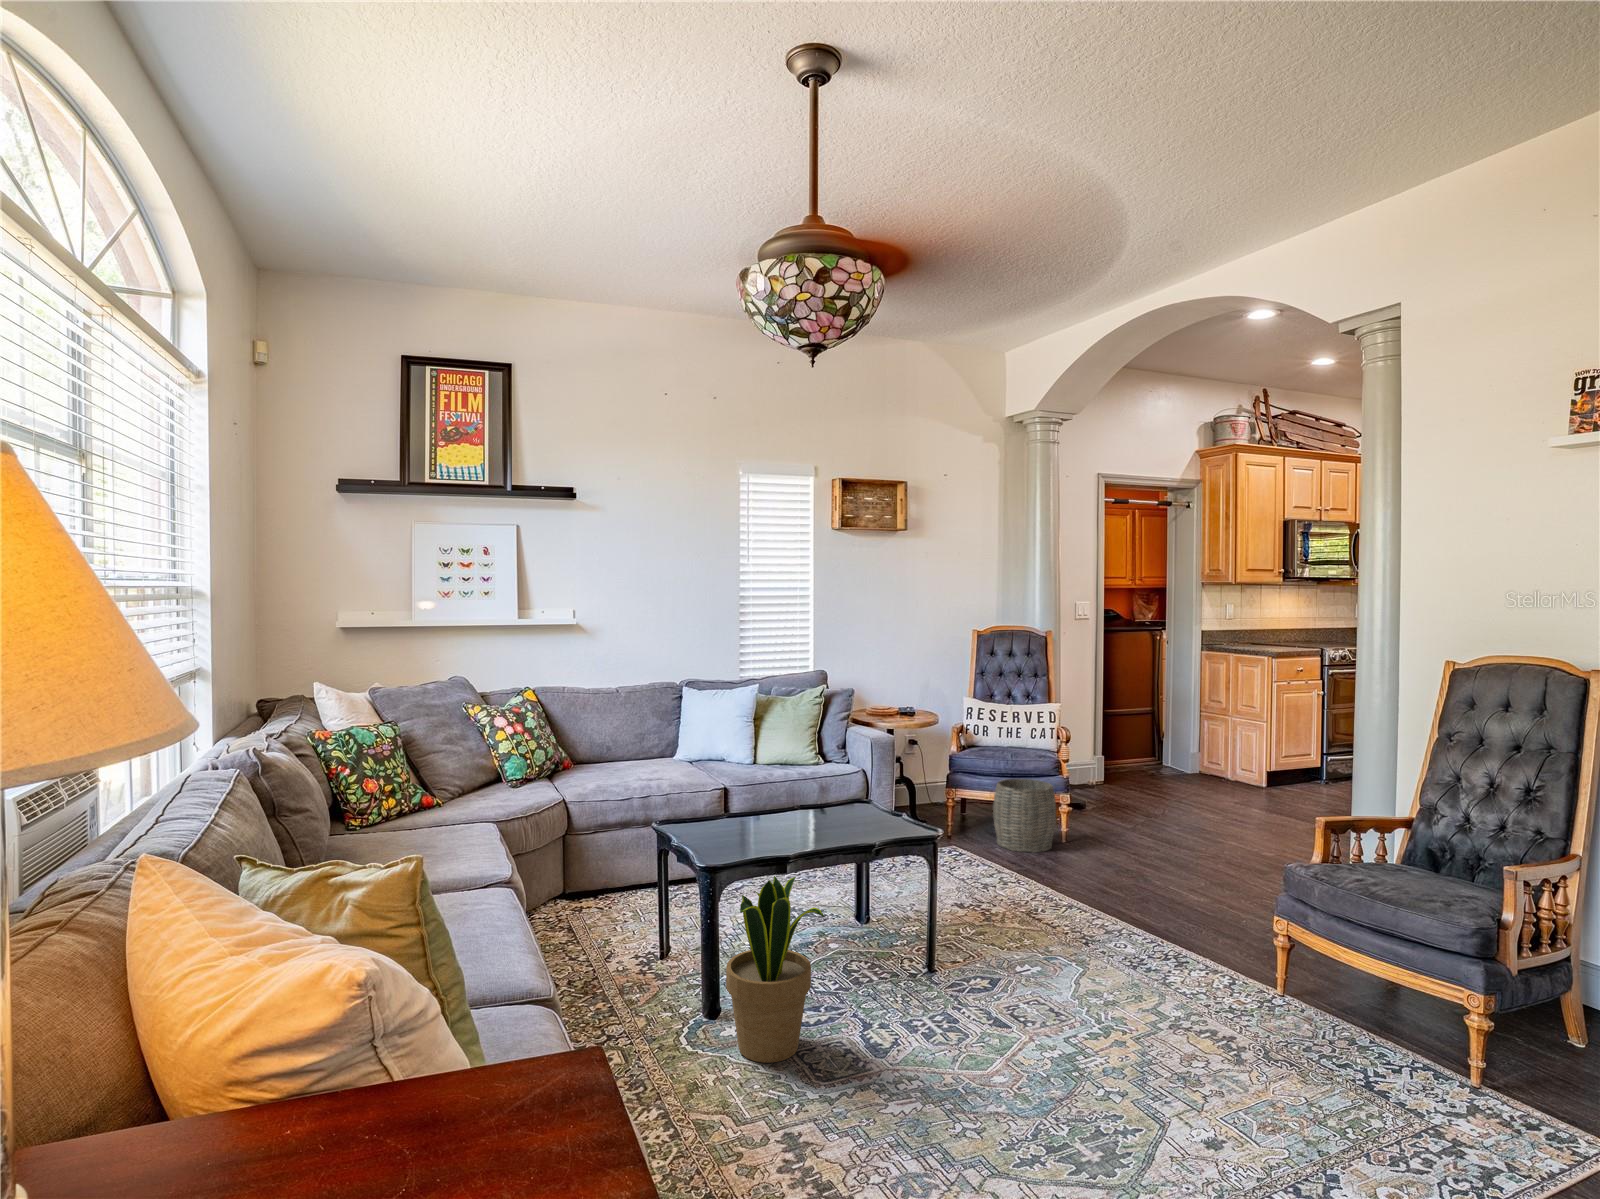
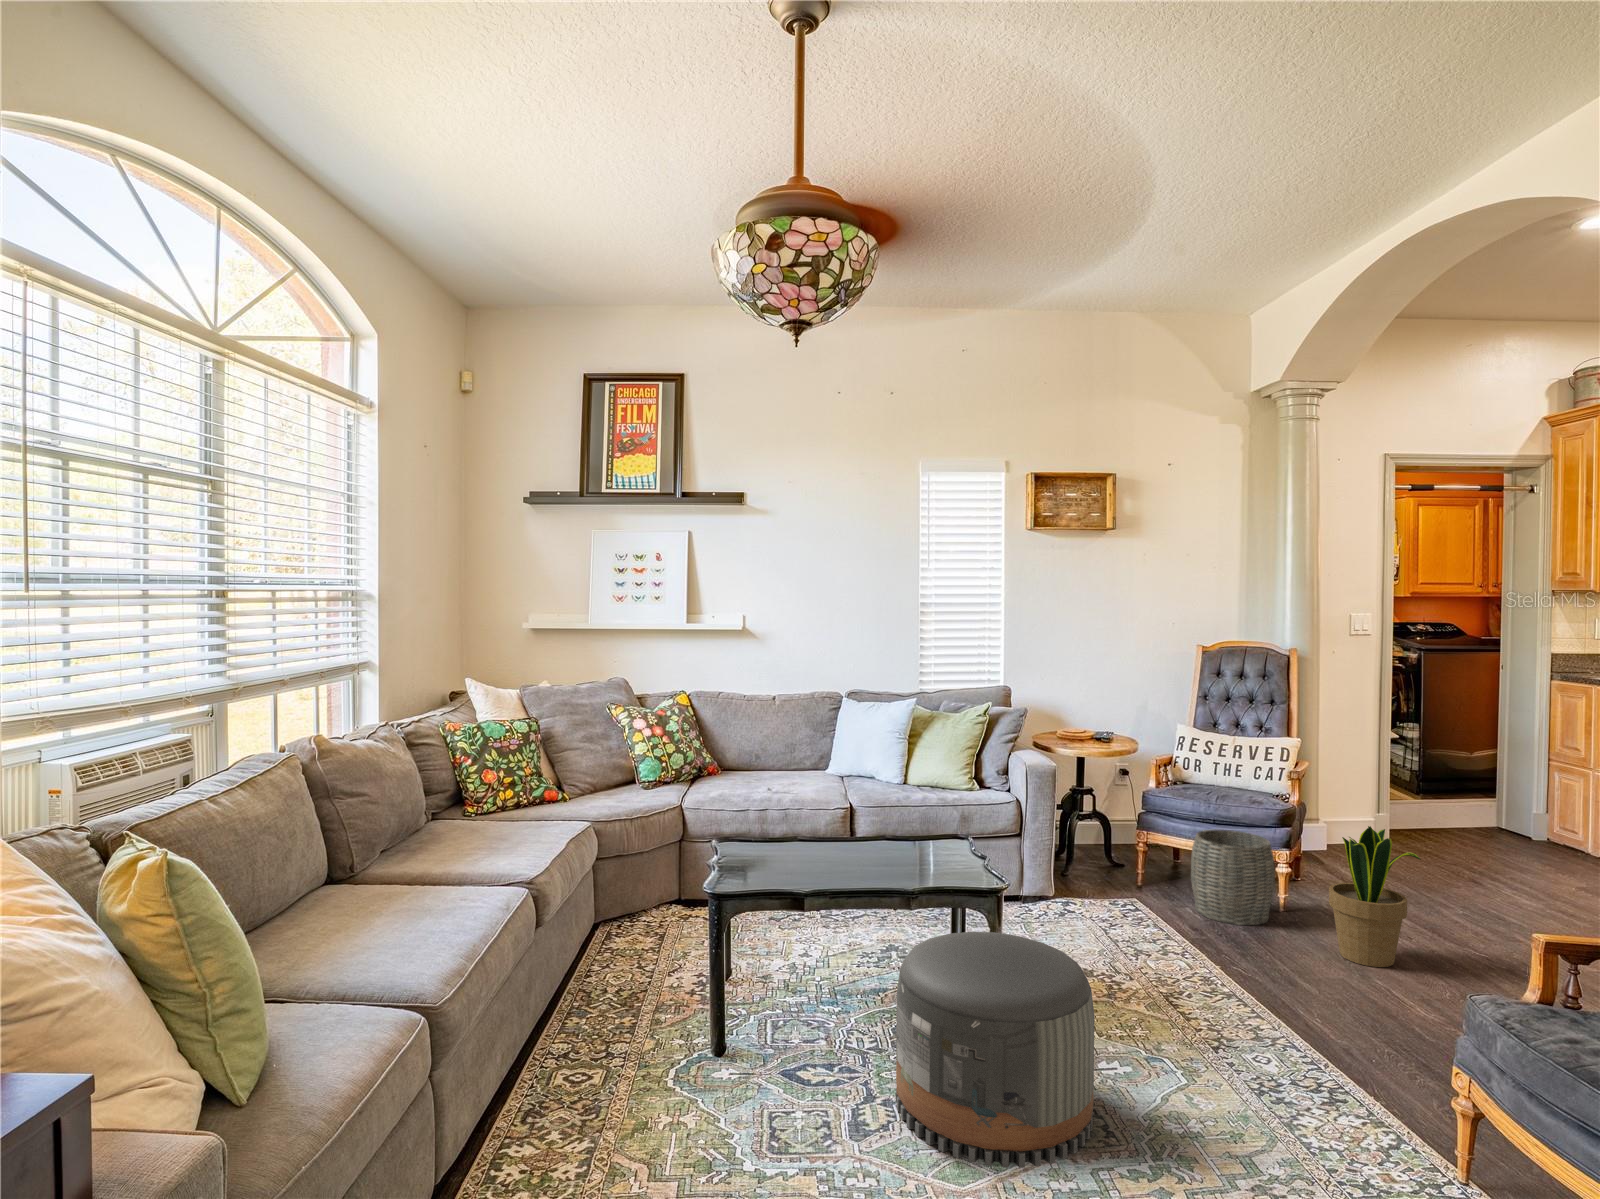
pouf: none [885,872,1048,1055] -> present [896,932,1095,1168]
potted plant: present [726,876,824,1063] -> present [1329,826,1421,967]

